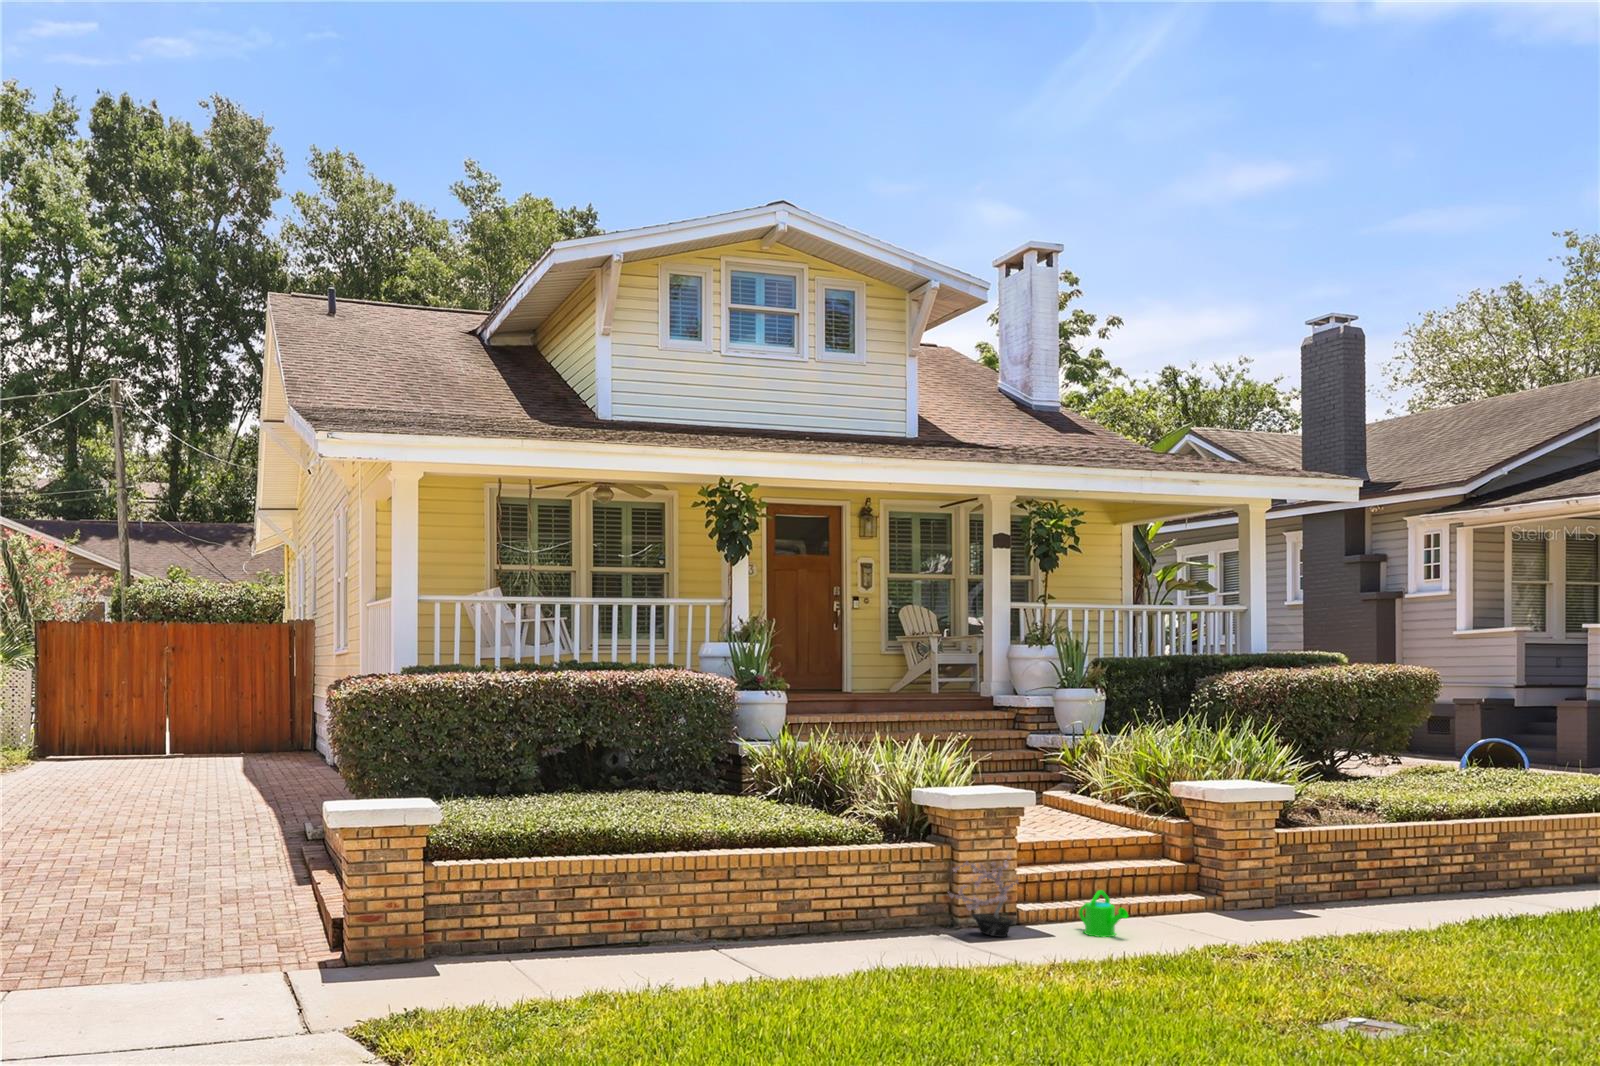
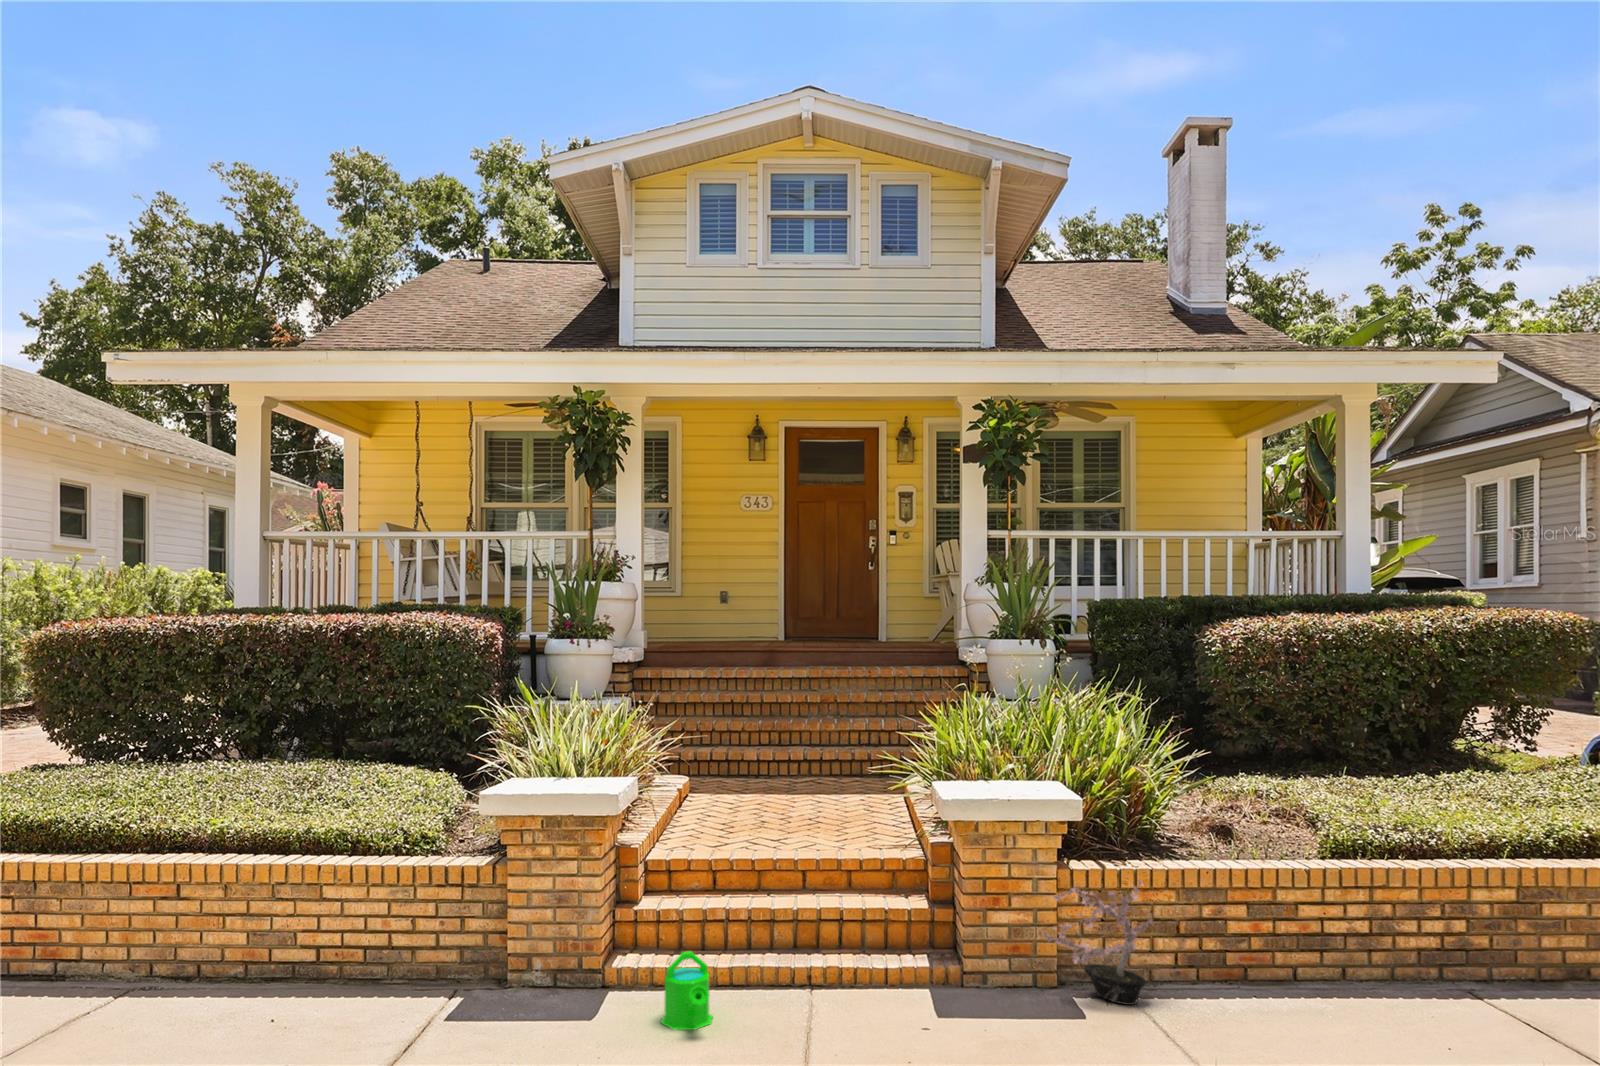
potted plant: present [949,856,1018,937] -> present [1042,880,1152,1005]

